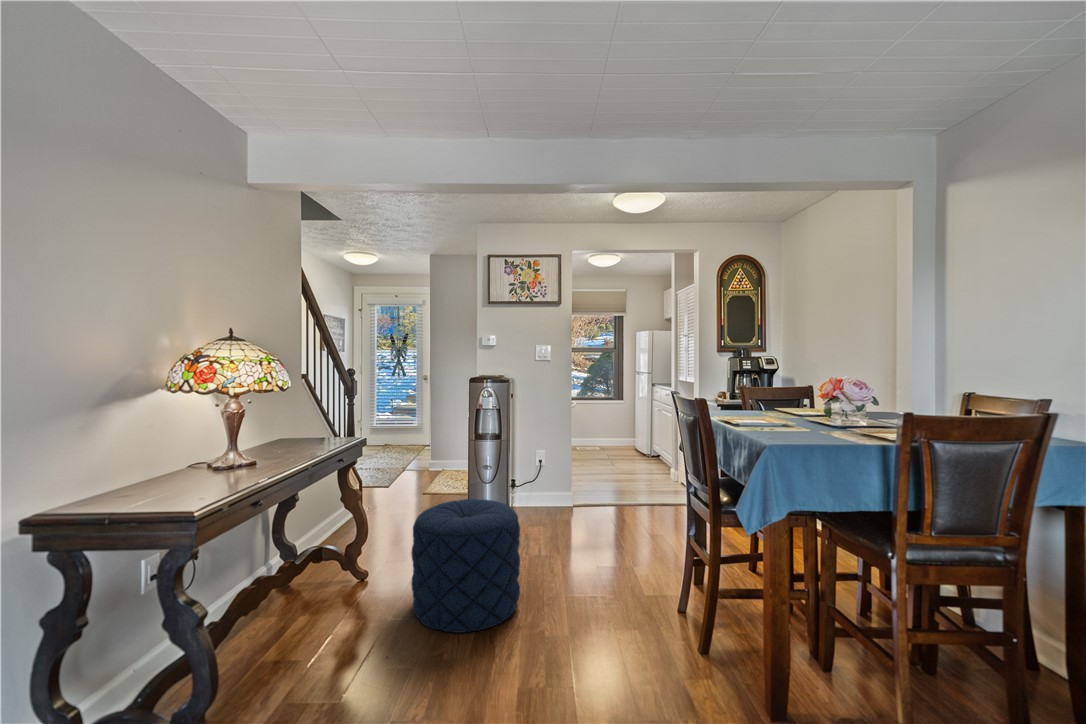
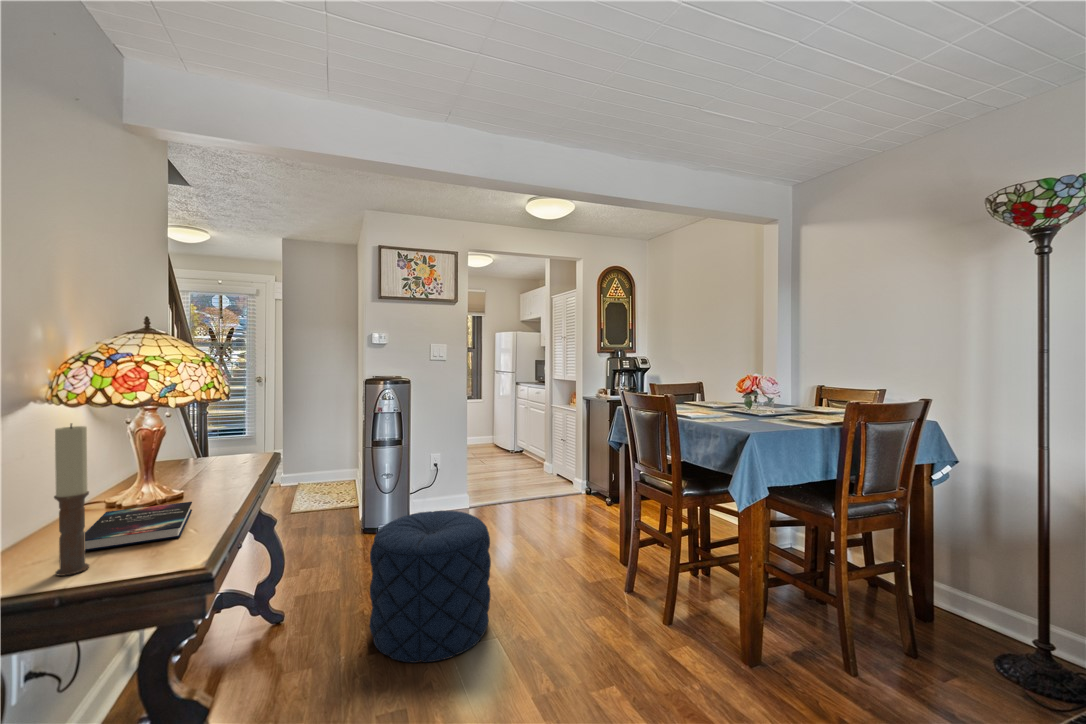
candle: none [129,402,150,503] -> present [54,424,89,576]
hardback book: none [155,466,248,491] -> present [85,502,192,551]

